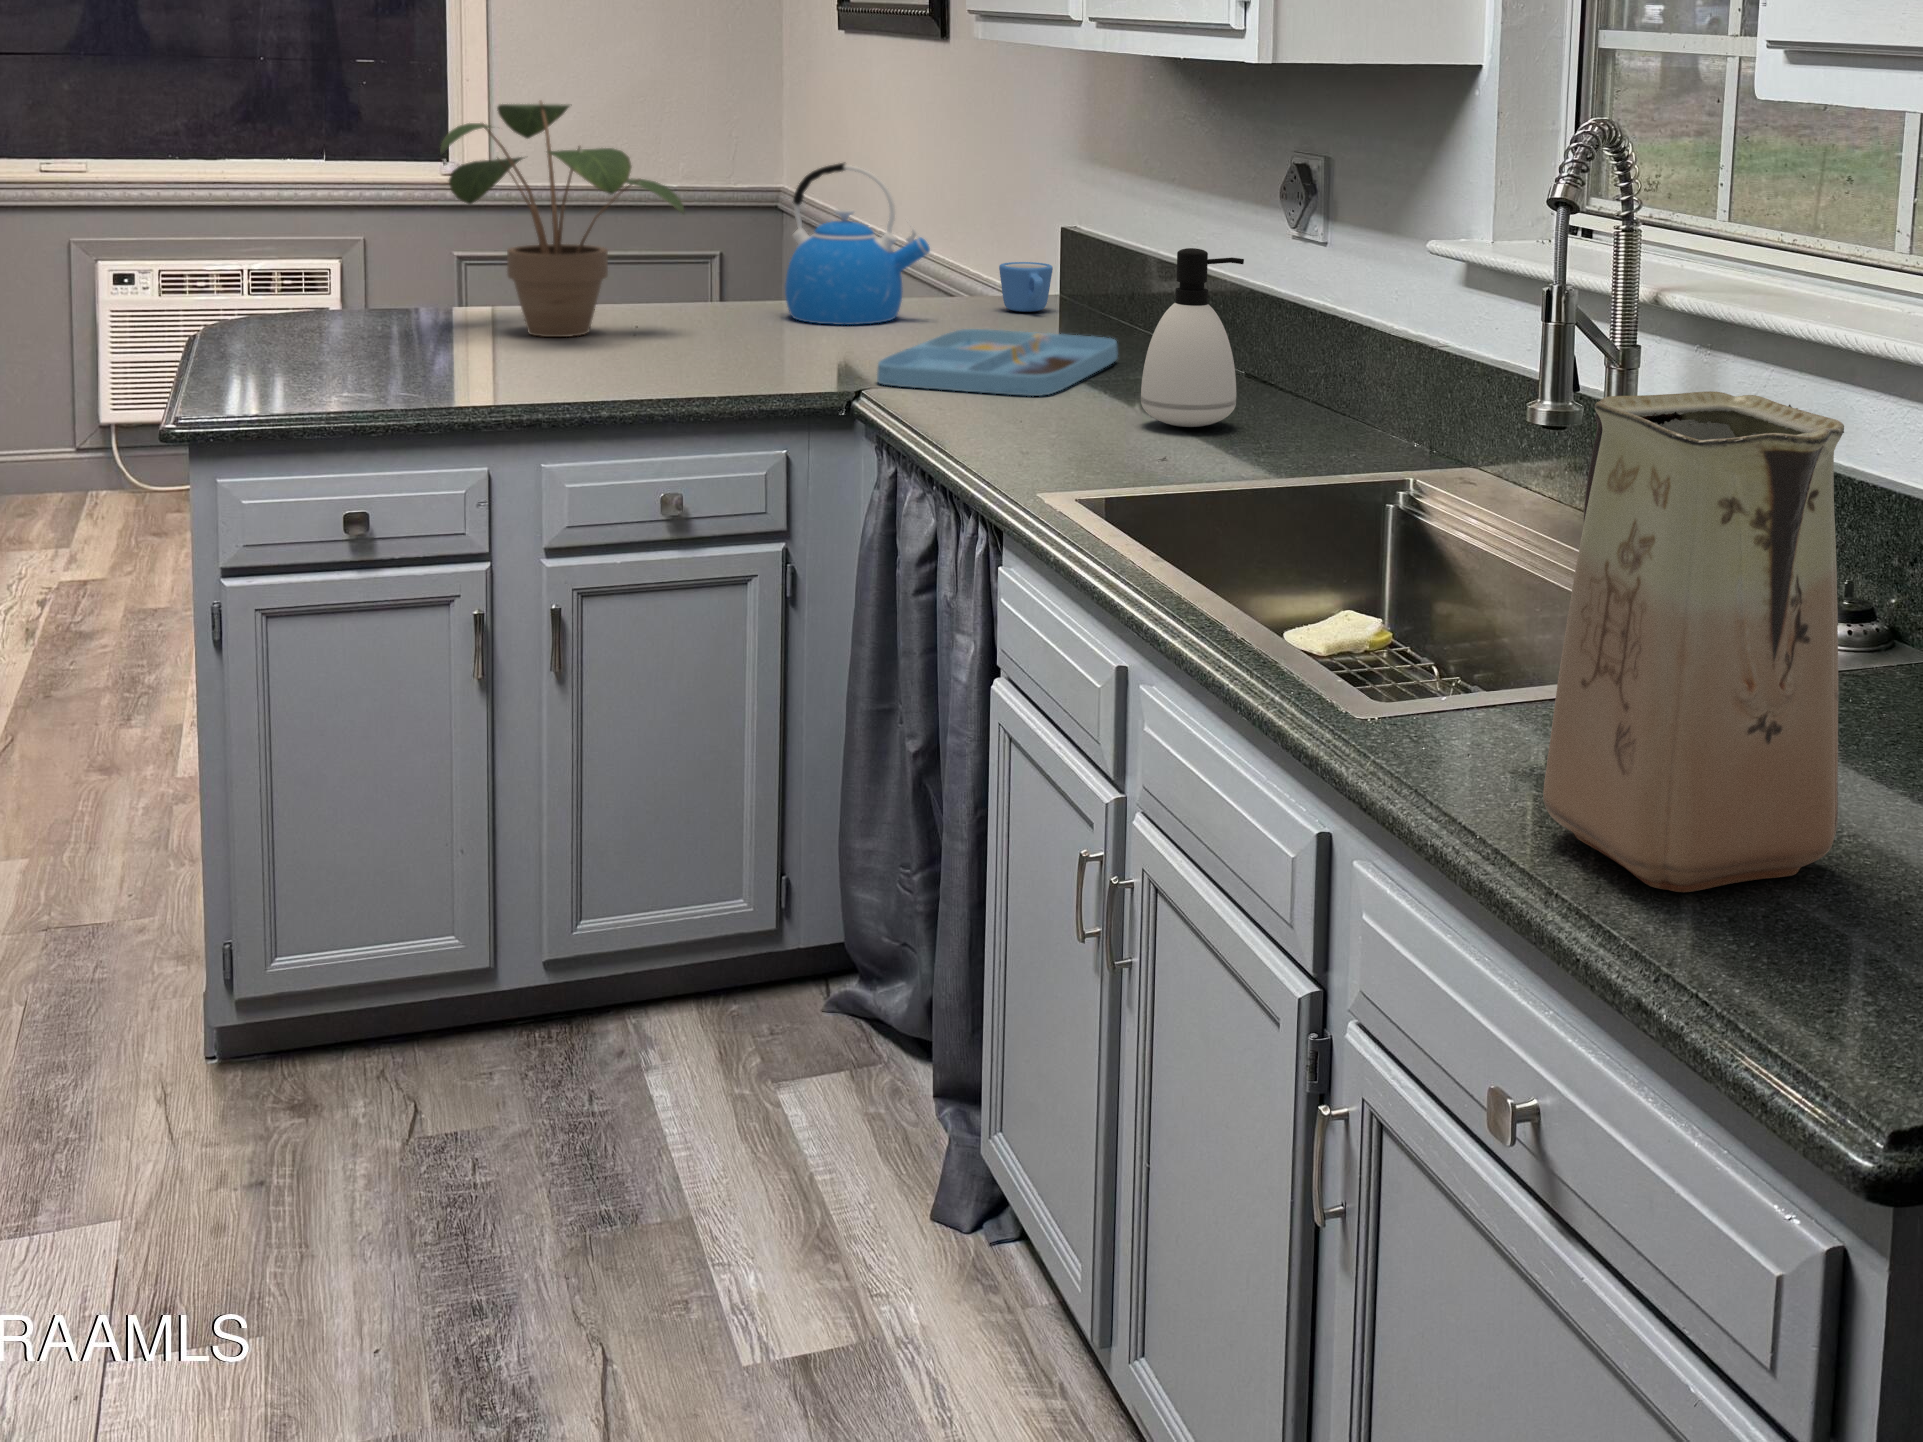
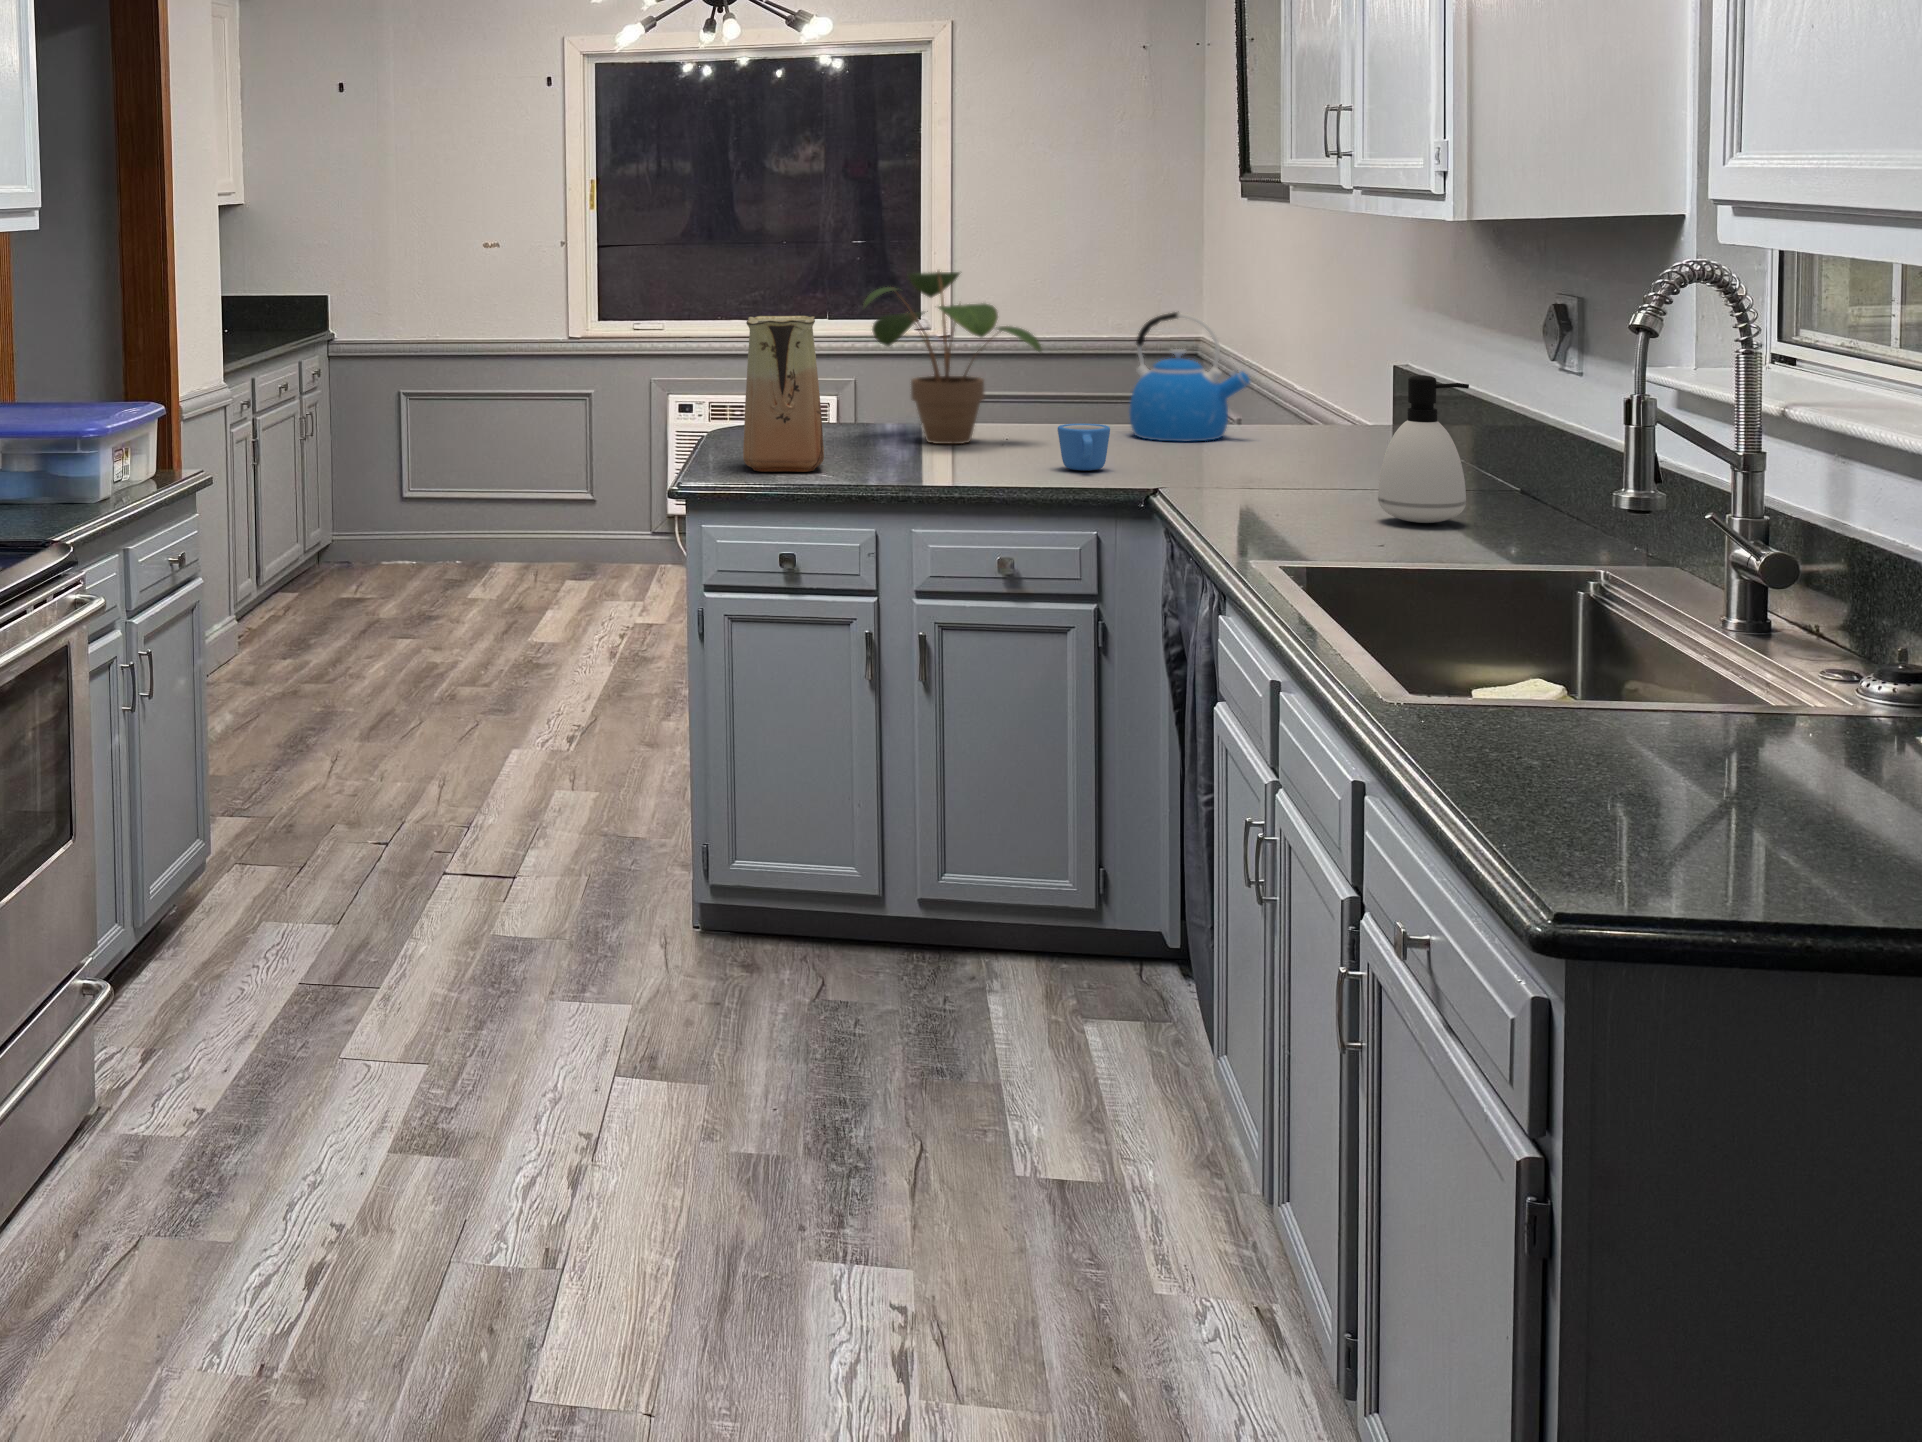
mug: present [999,262,1053,312] -> present [1058,423,1110,471]
tray: present [877,329,1117,396] -> none [1174,445,1397,496]
vase: present [1543,391,1844,892] -> present [743,316,824,472]

